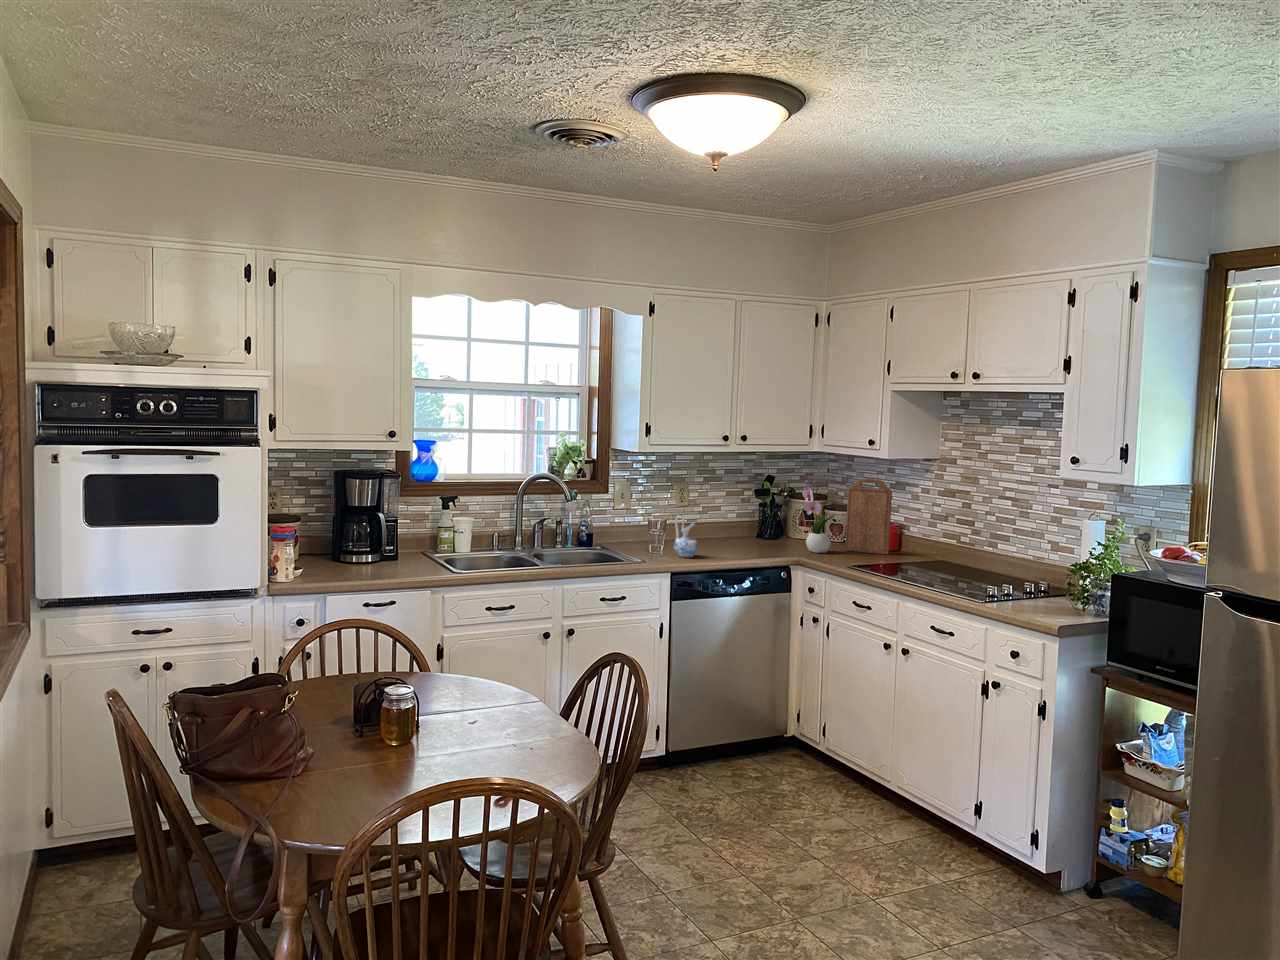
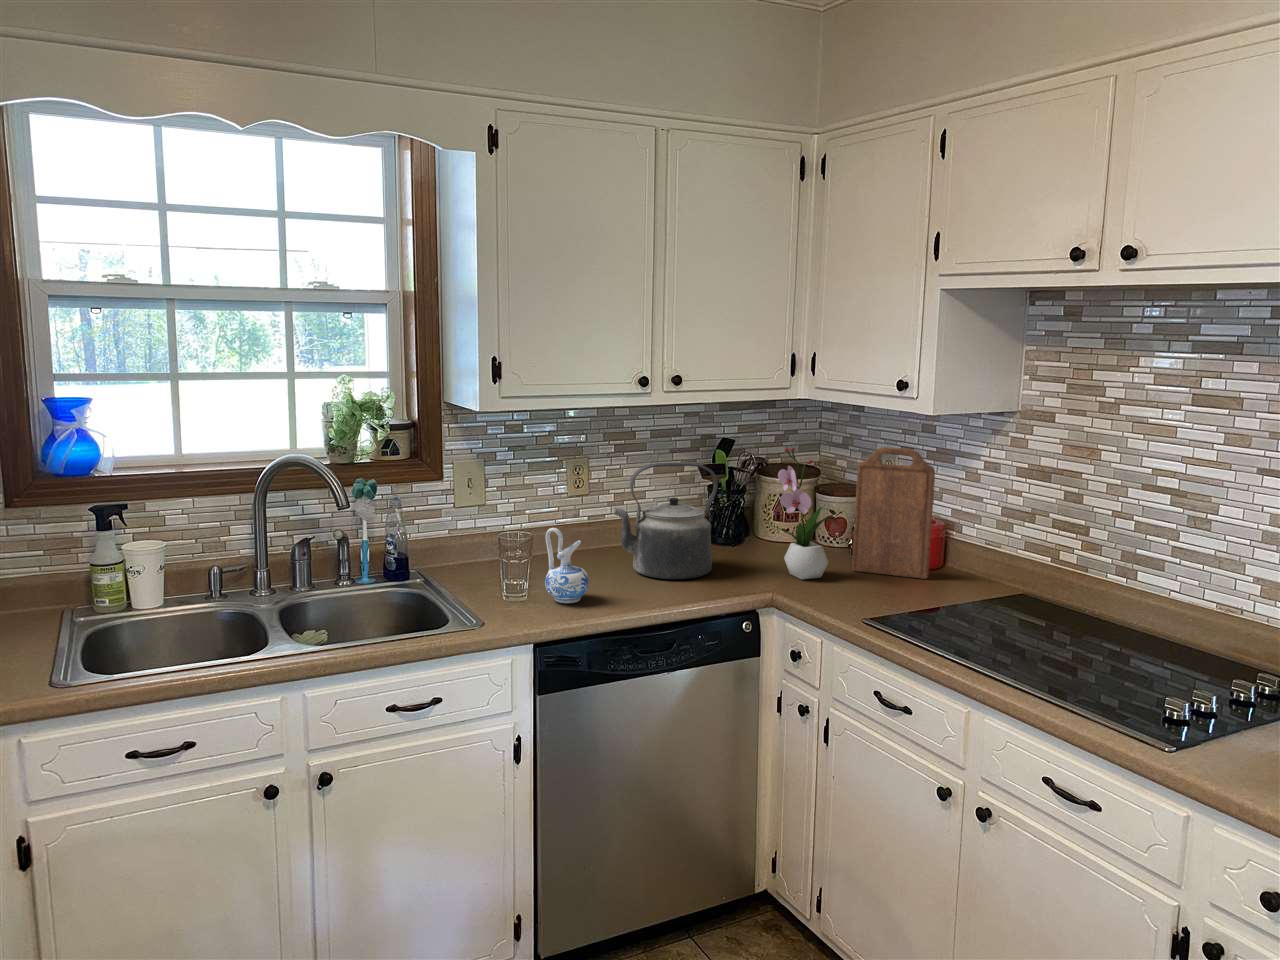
kettle: none [708,485,767,551] -> present [614,462,718,579]

